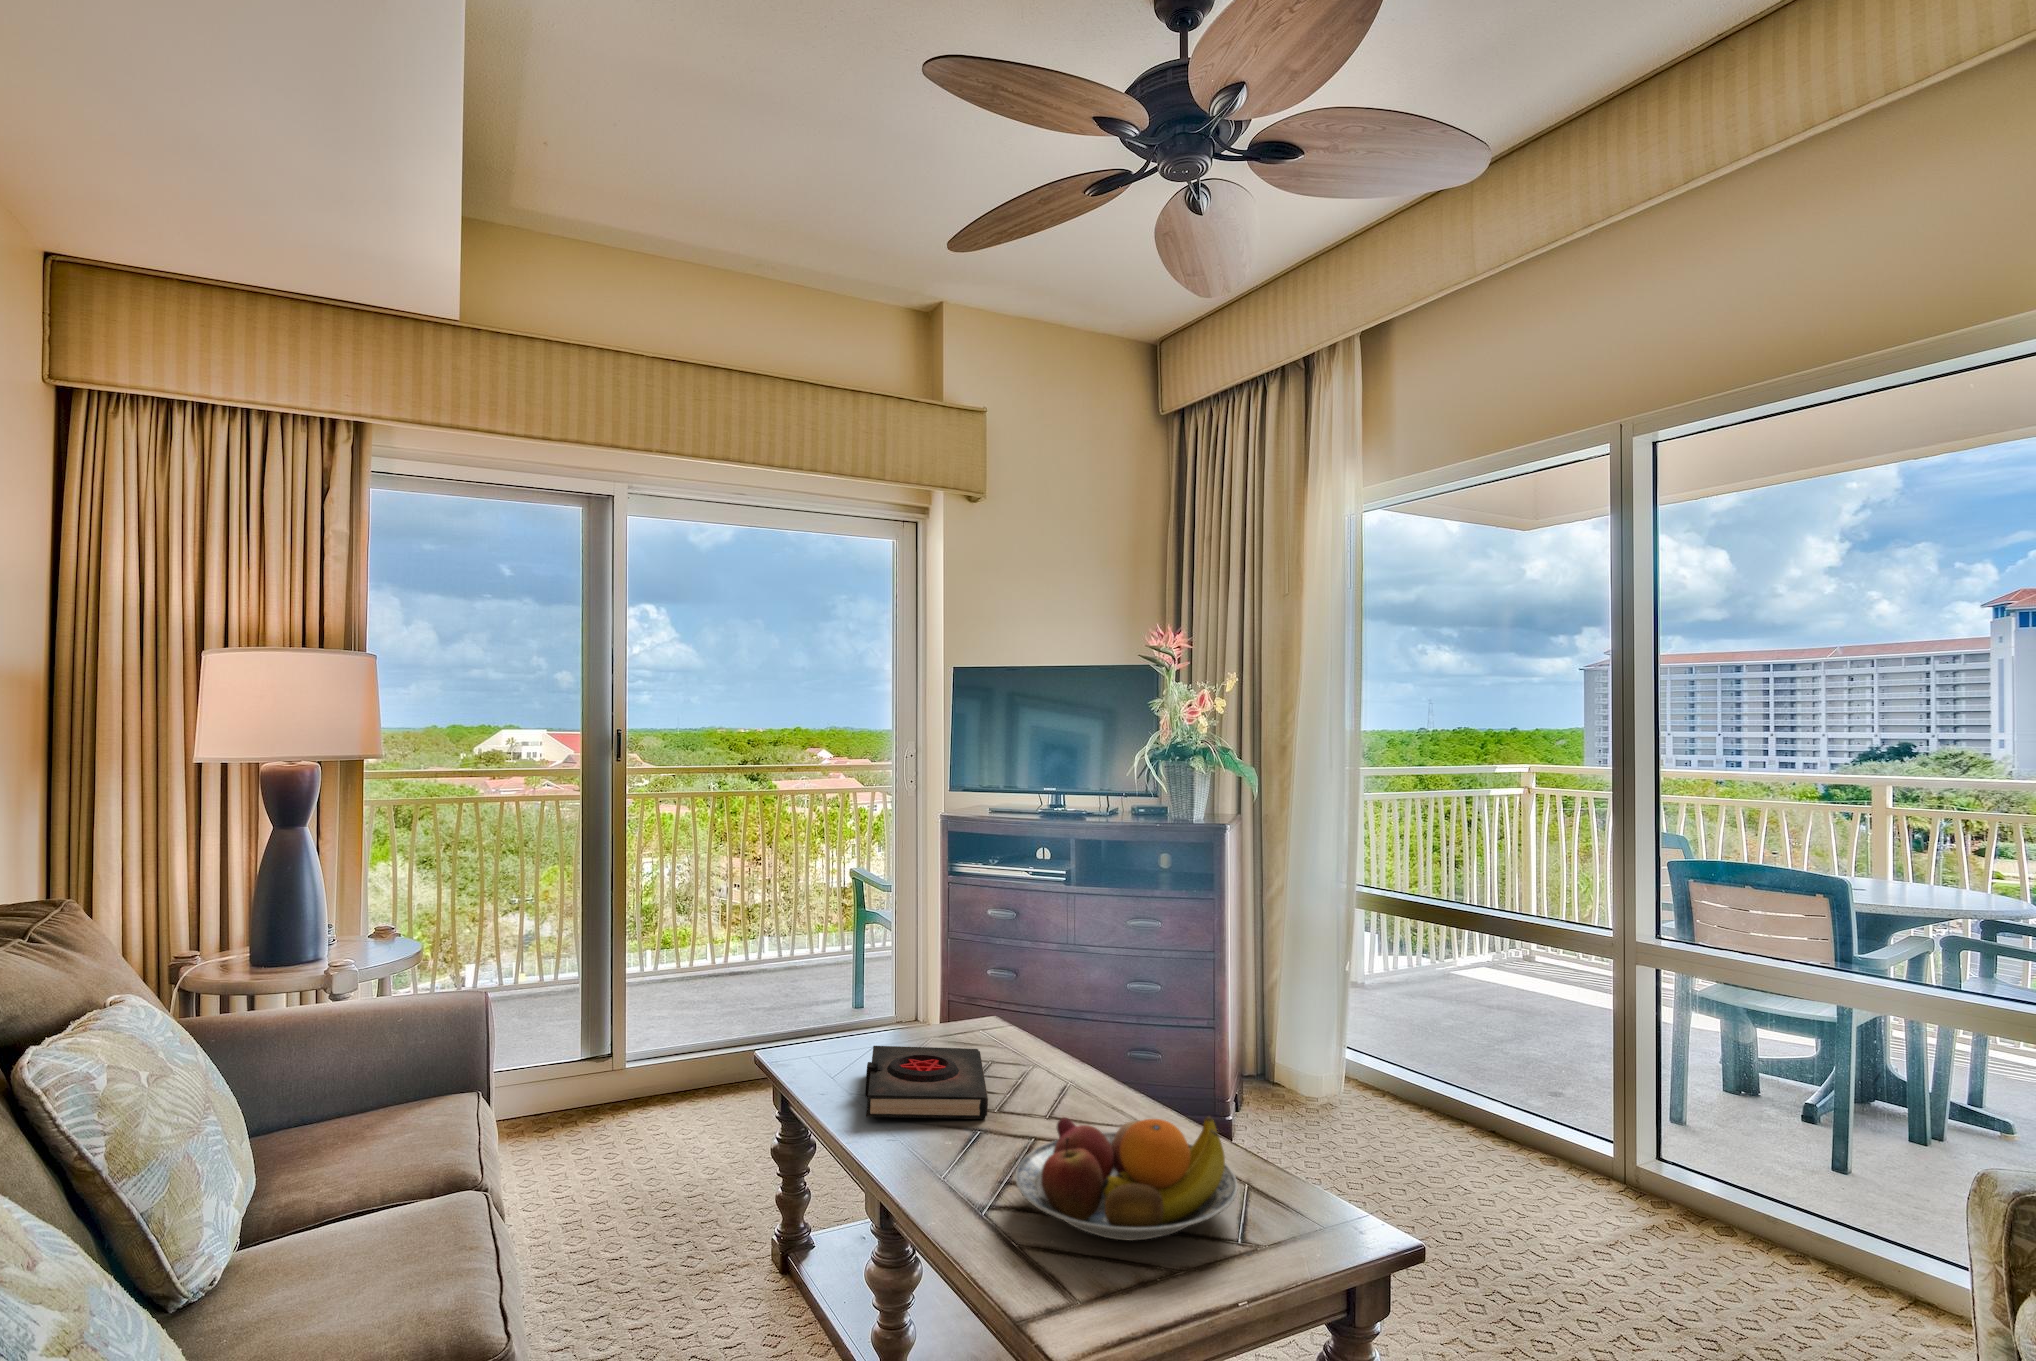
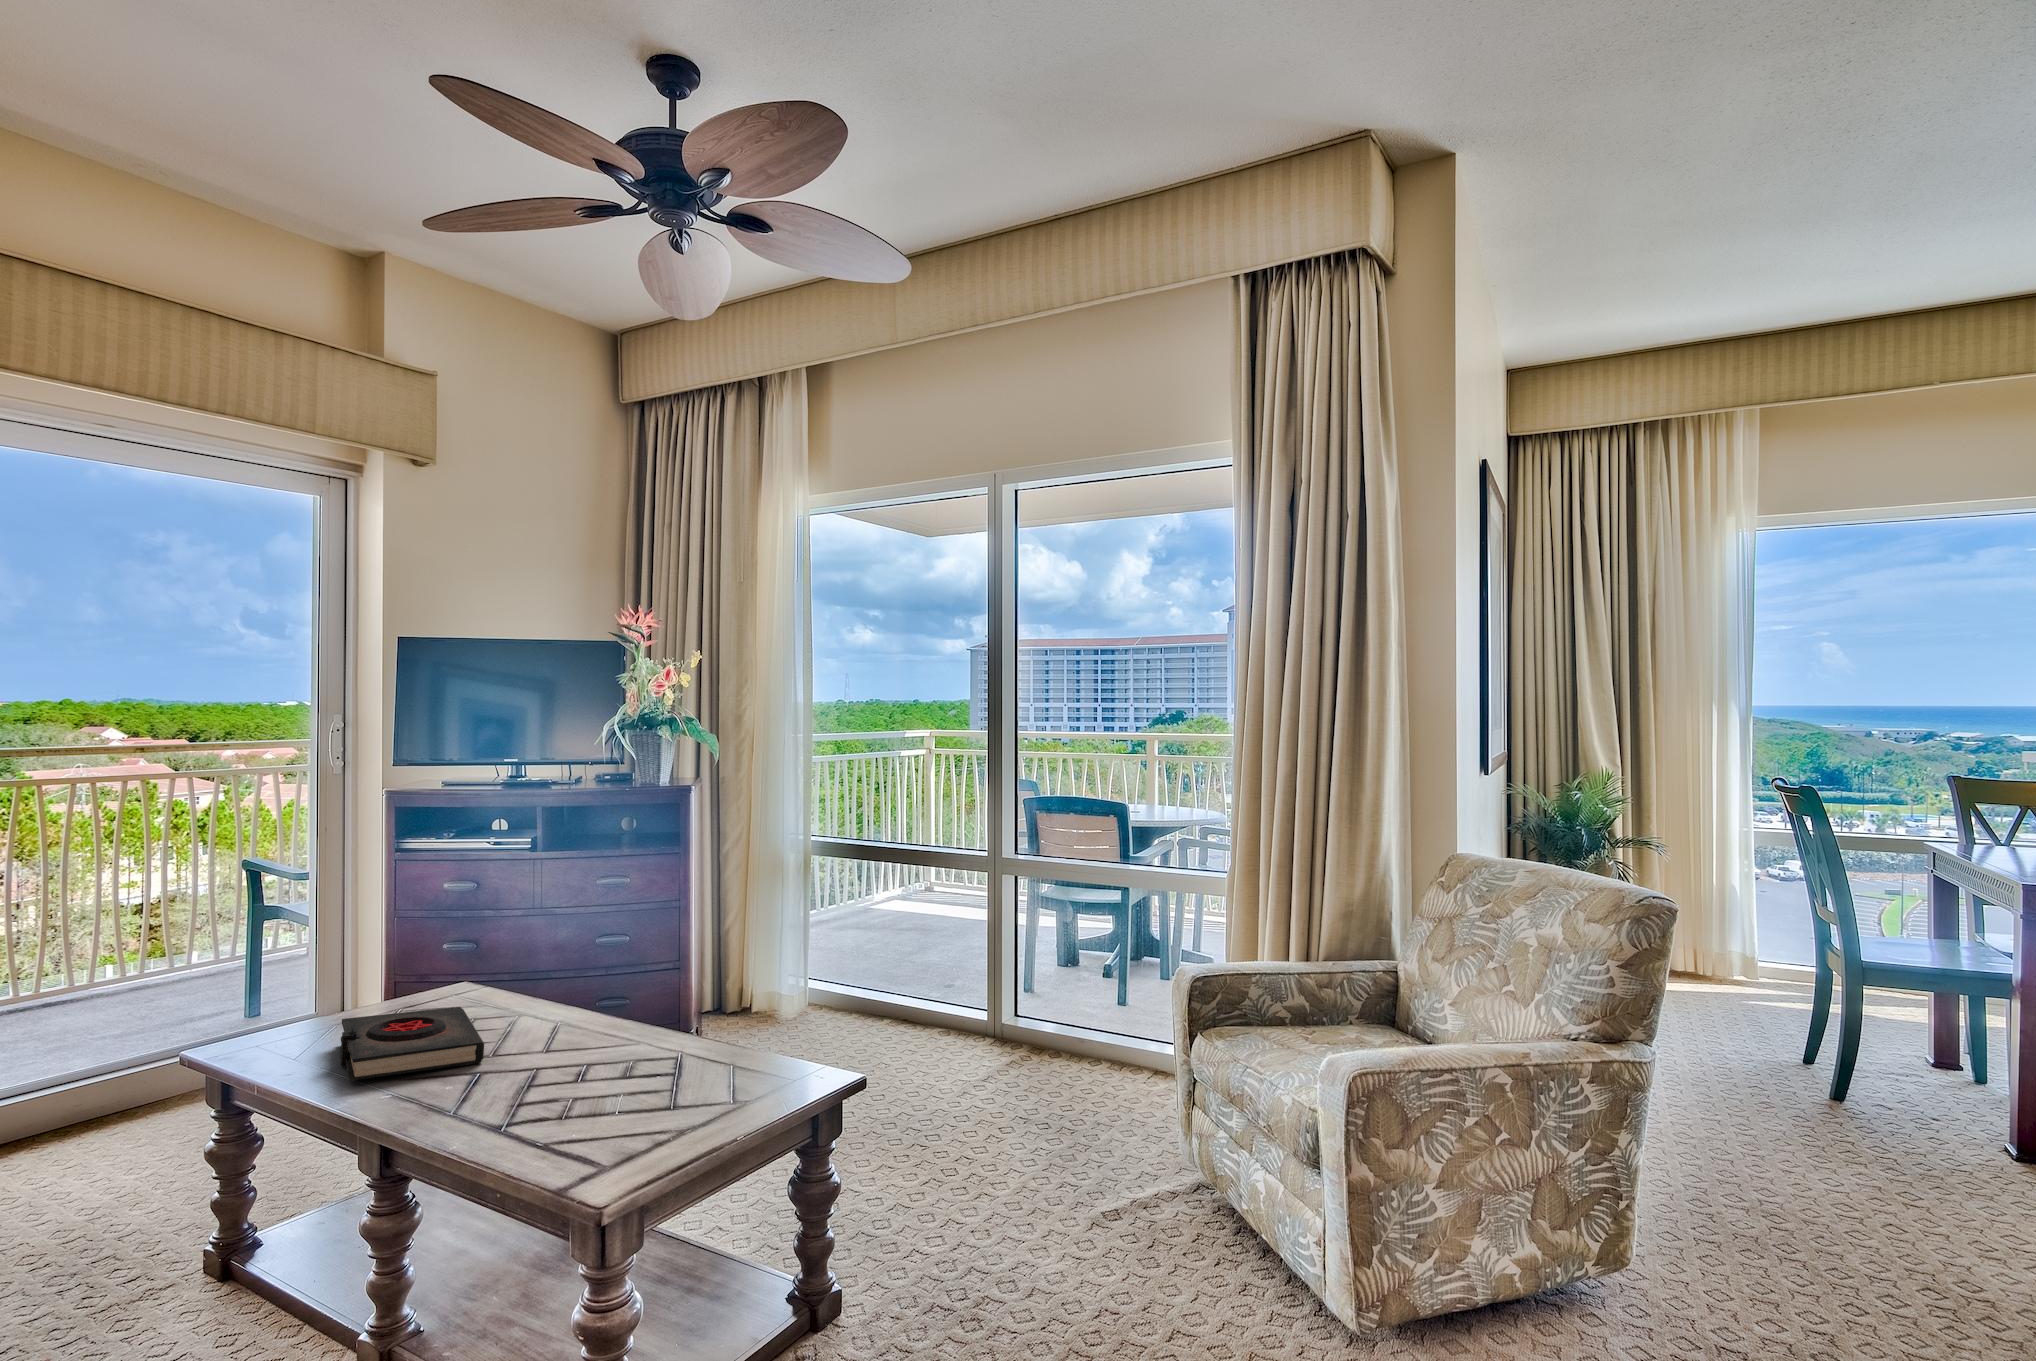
fruit bowl: present [1015,1116,1238,1241] -> none [533,1014,731,1124]

